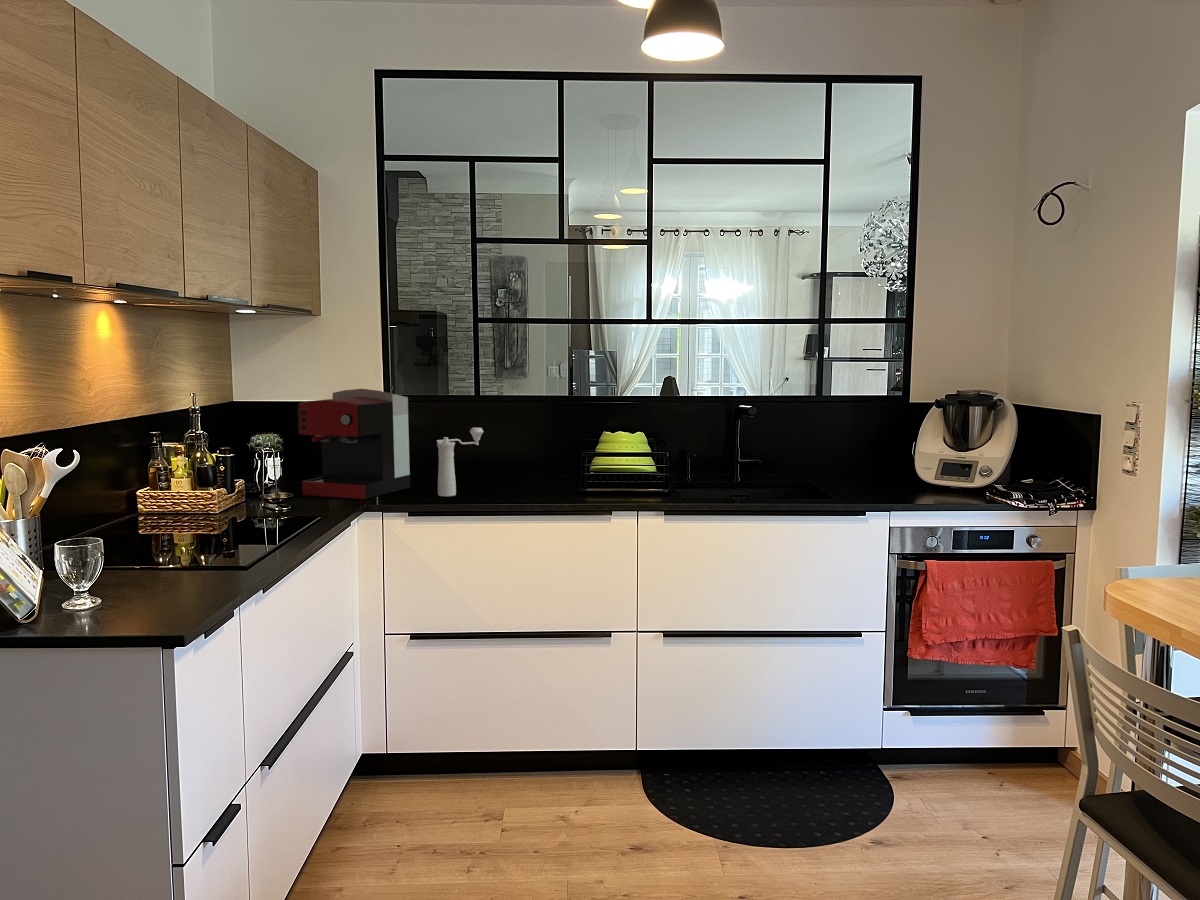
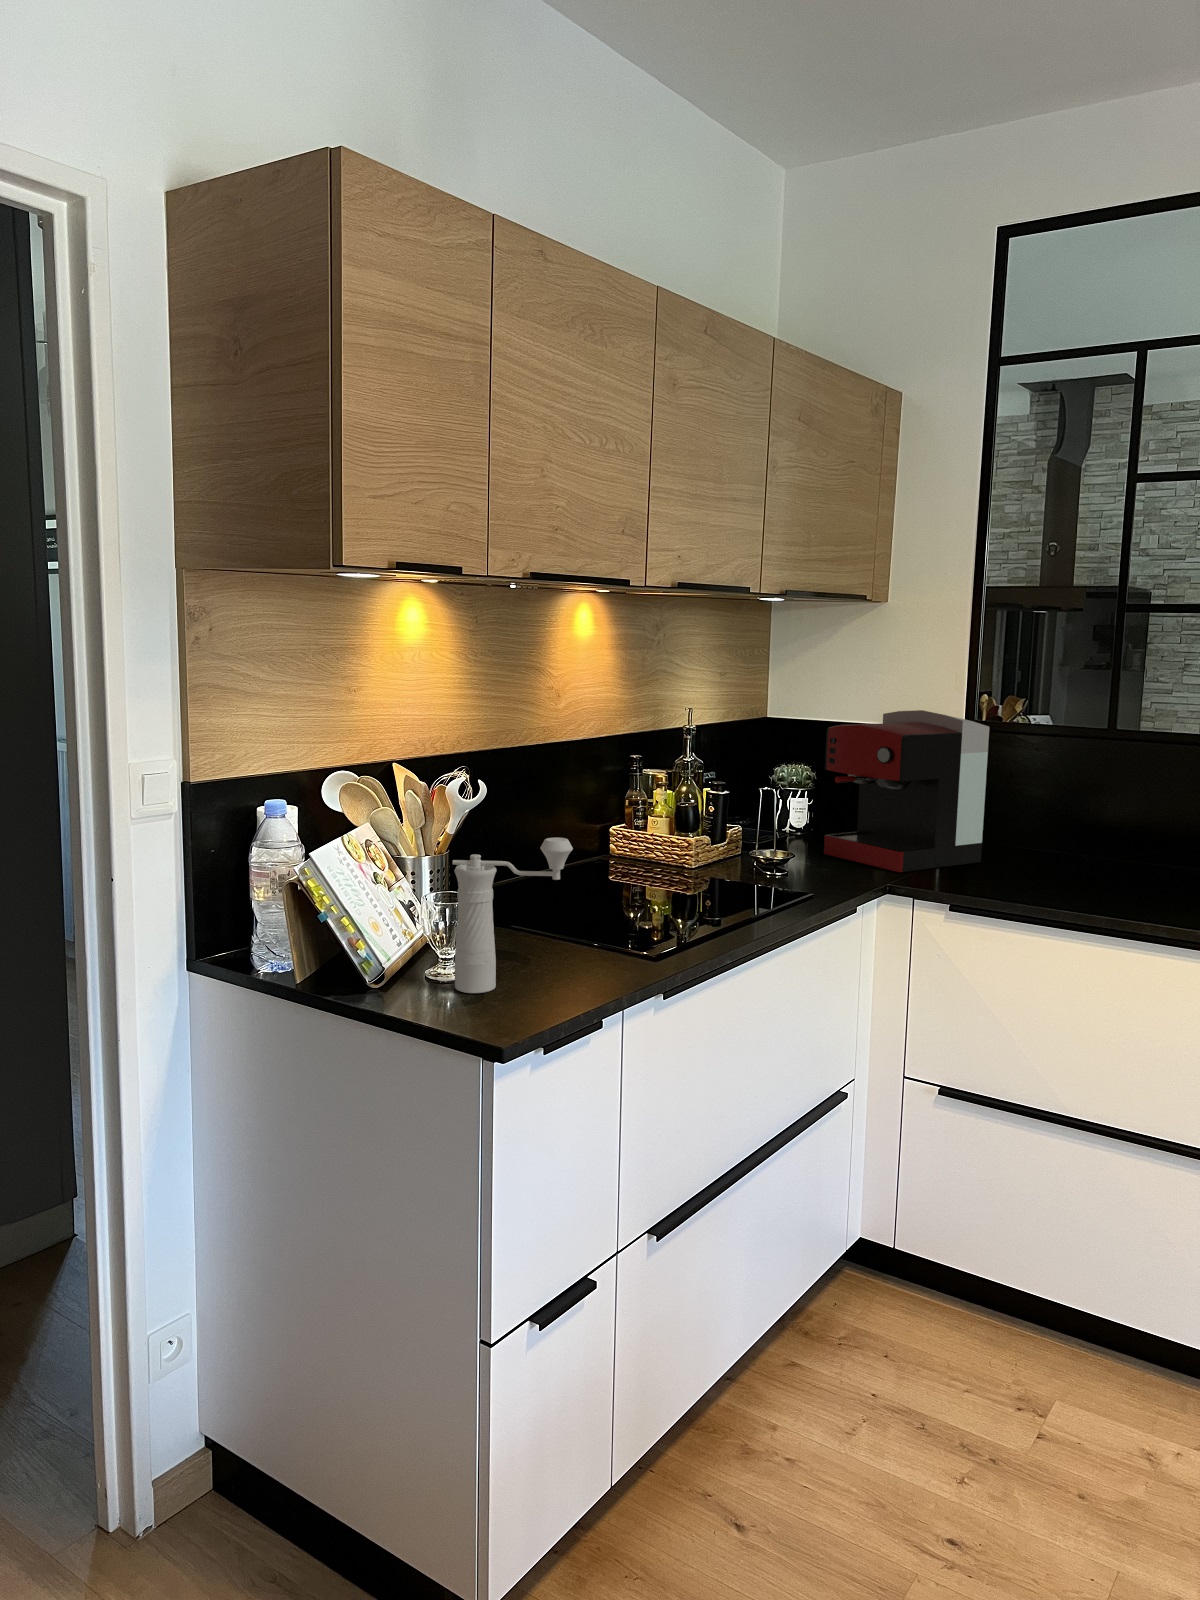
pepper mill: present [437,428,484,496] -> present [452,838,573,993]

